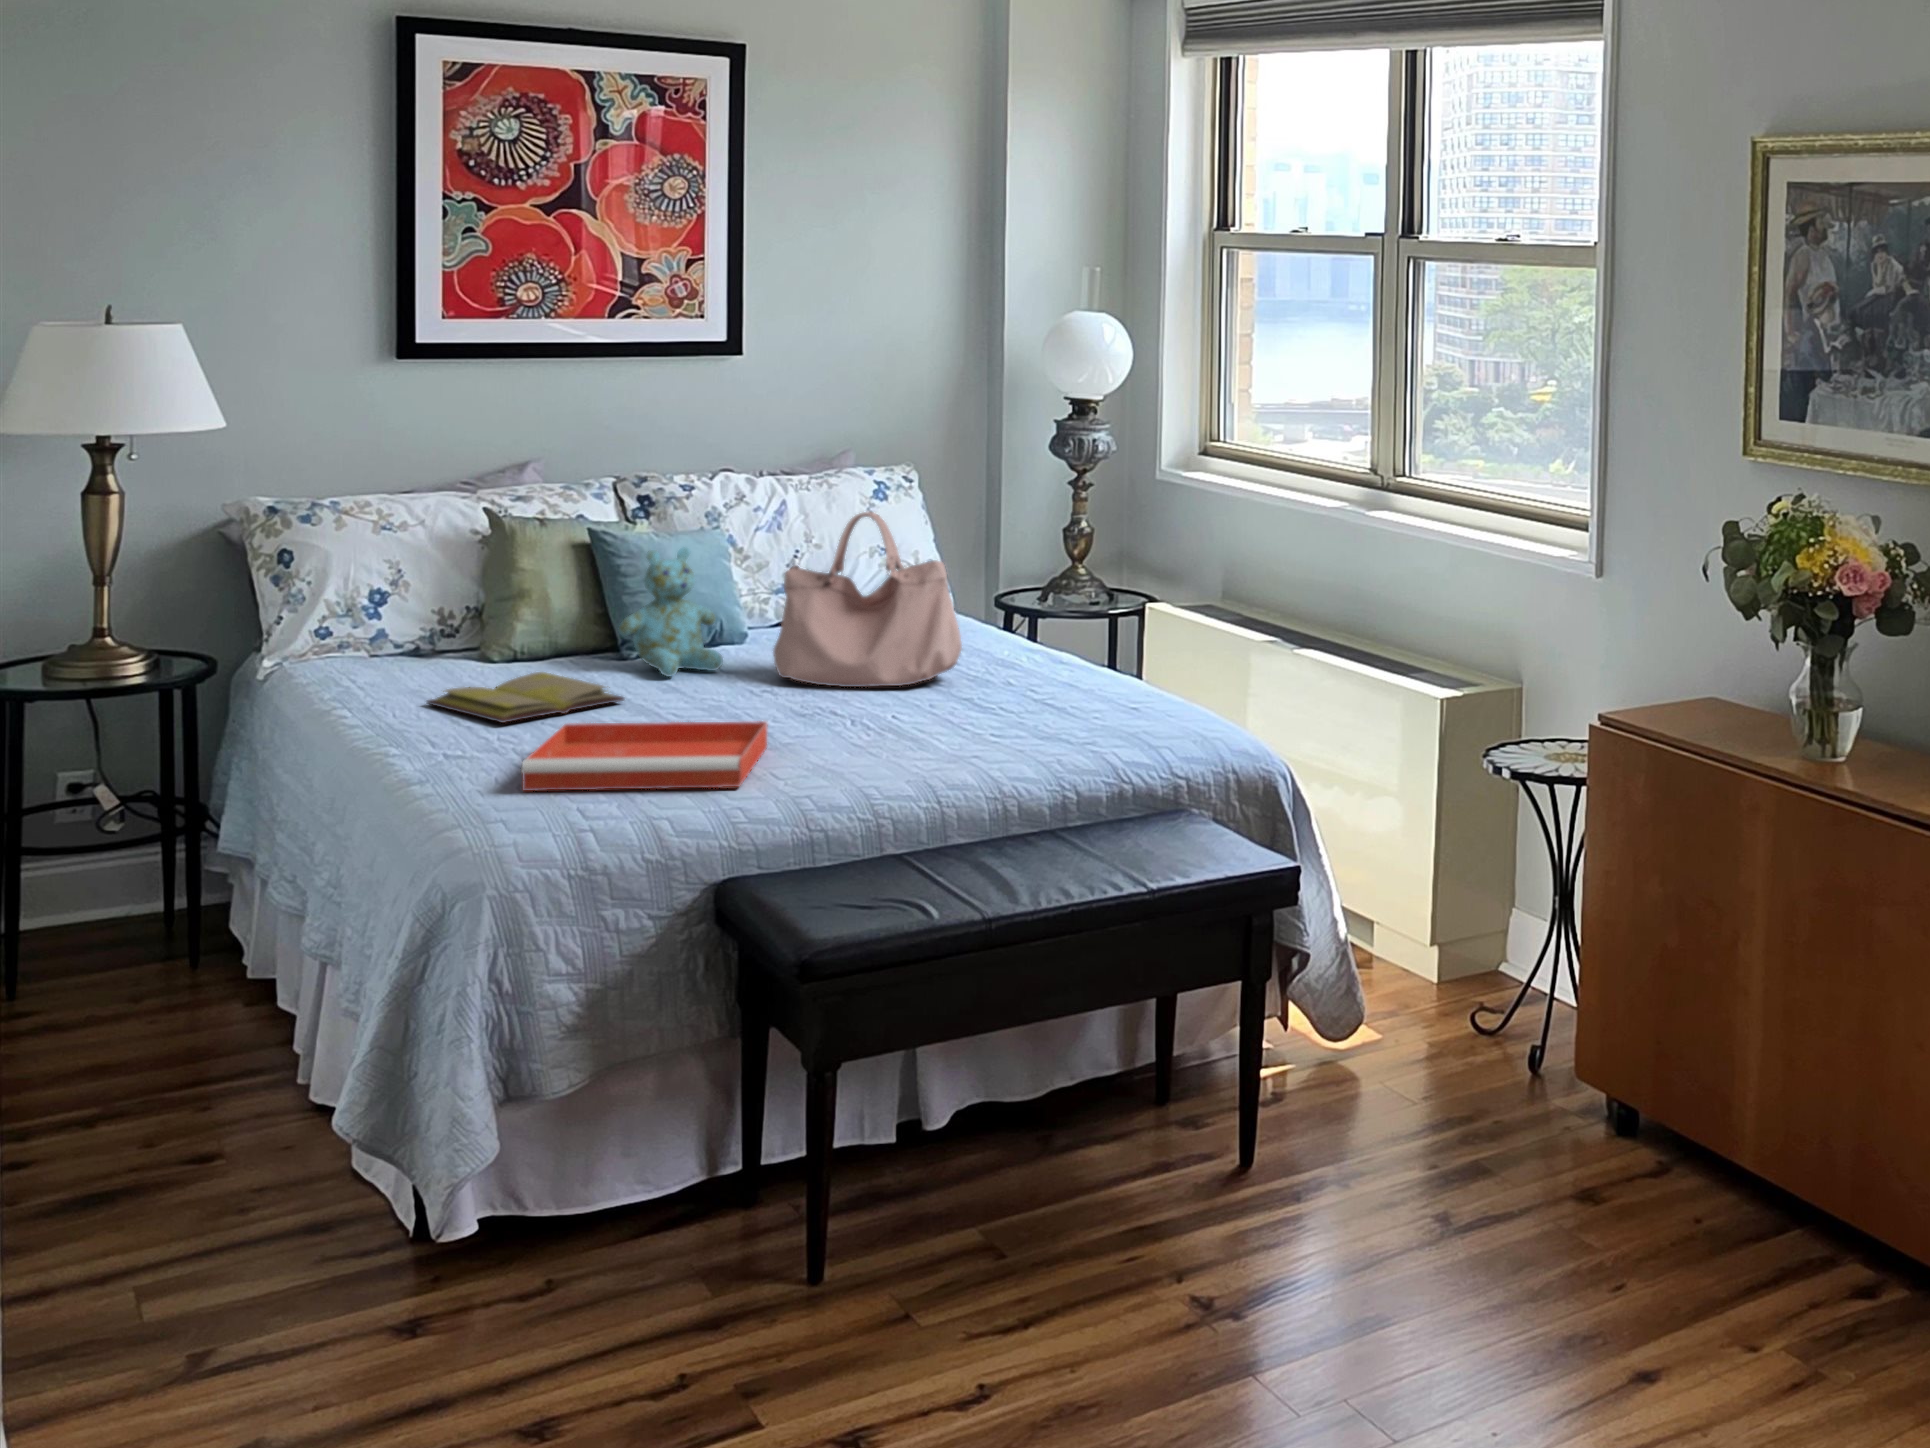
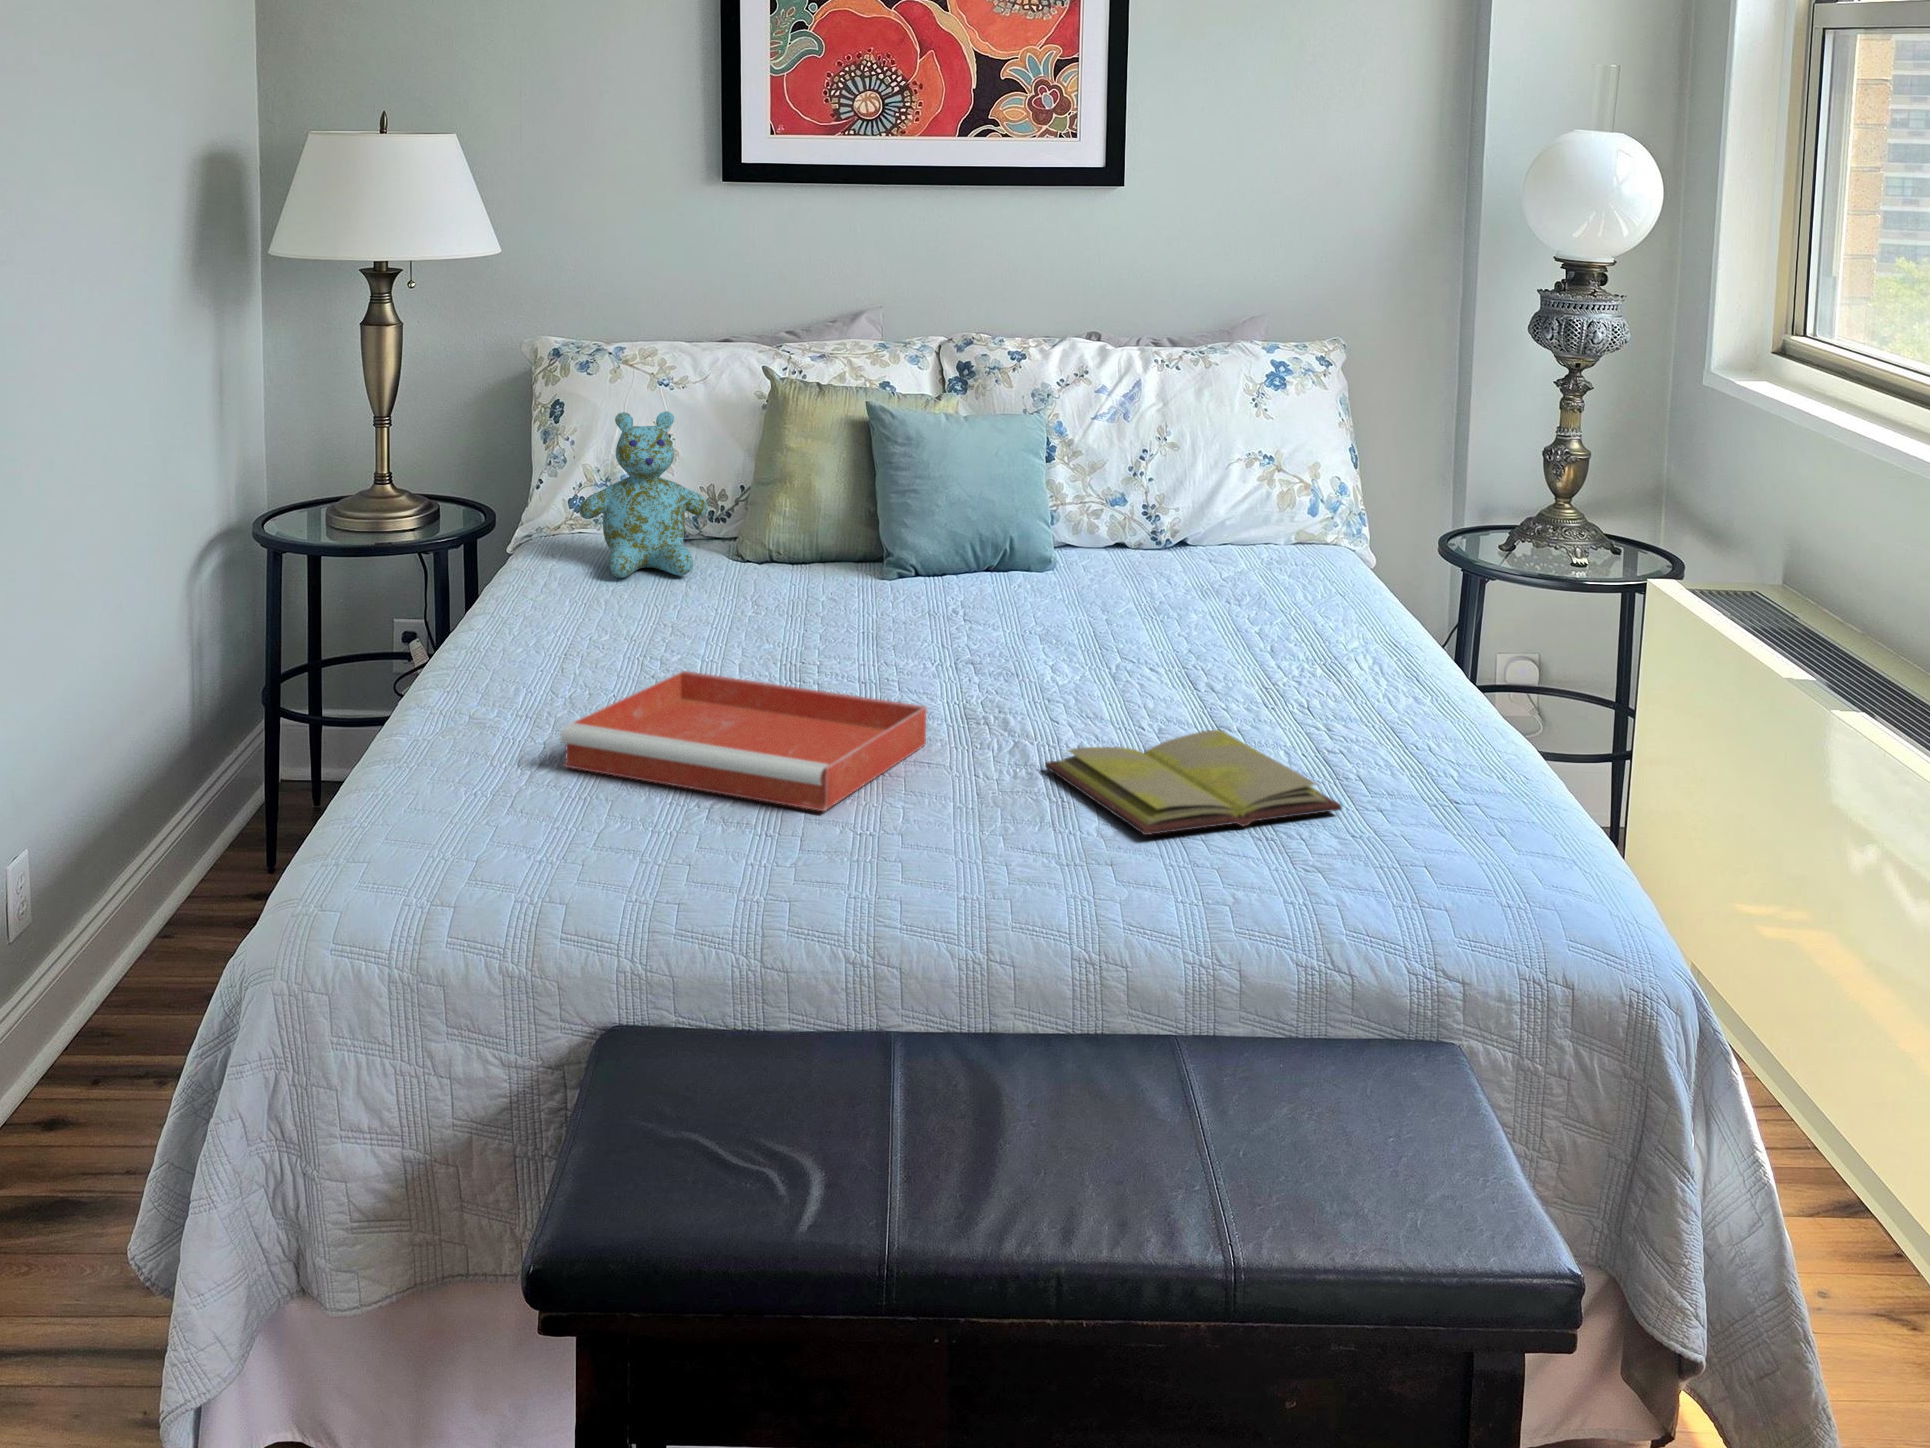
handbag: present [773,512,962,687] -> none [1033,405,1278,665]
stuffed bear: present [619,547,723,676] -> present [579,411,708,578]
diary: present [427,672,624,723] -> present [1045,730,1342,835]

